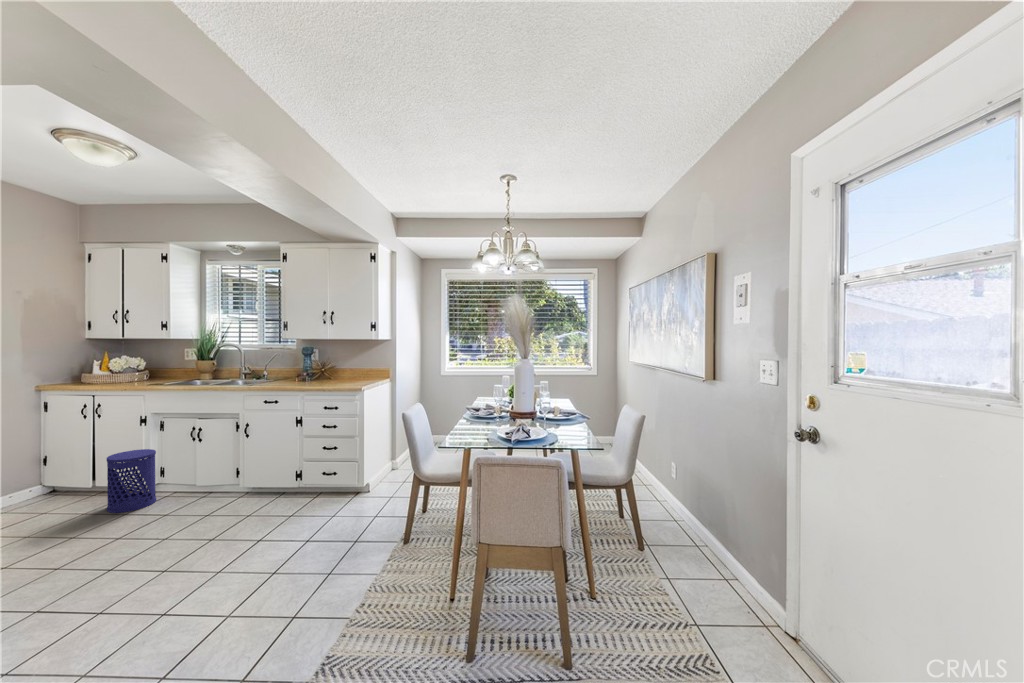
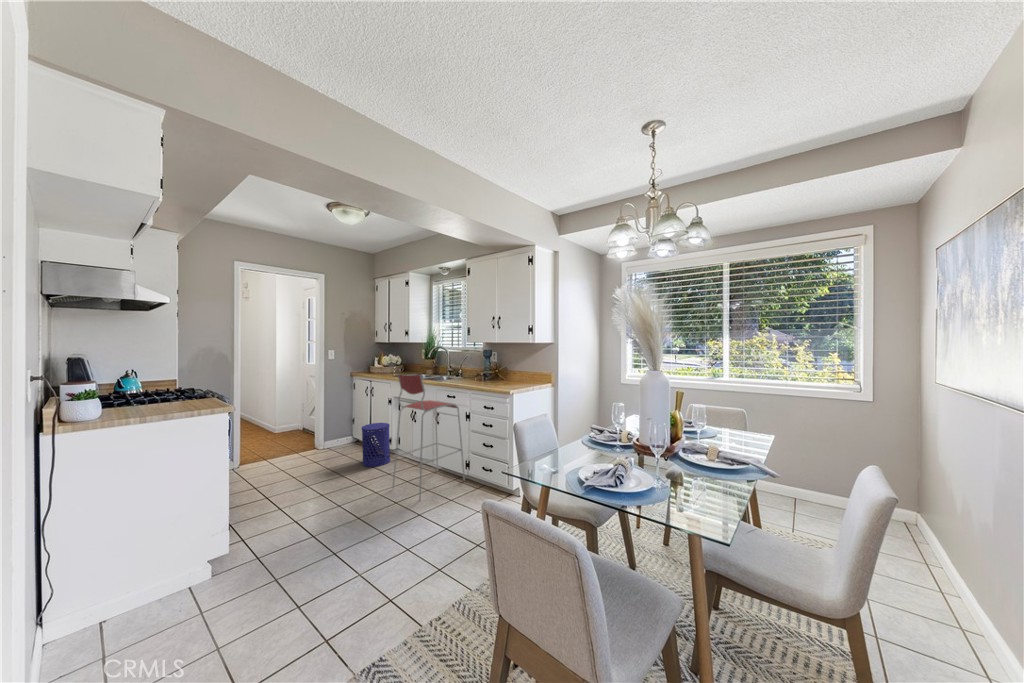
bar stool: none [202,375,295,523] -> present [392,374,465,501]

